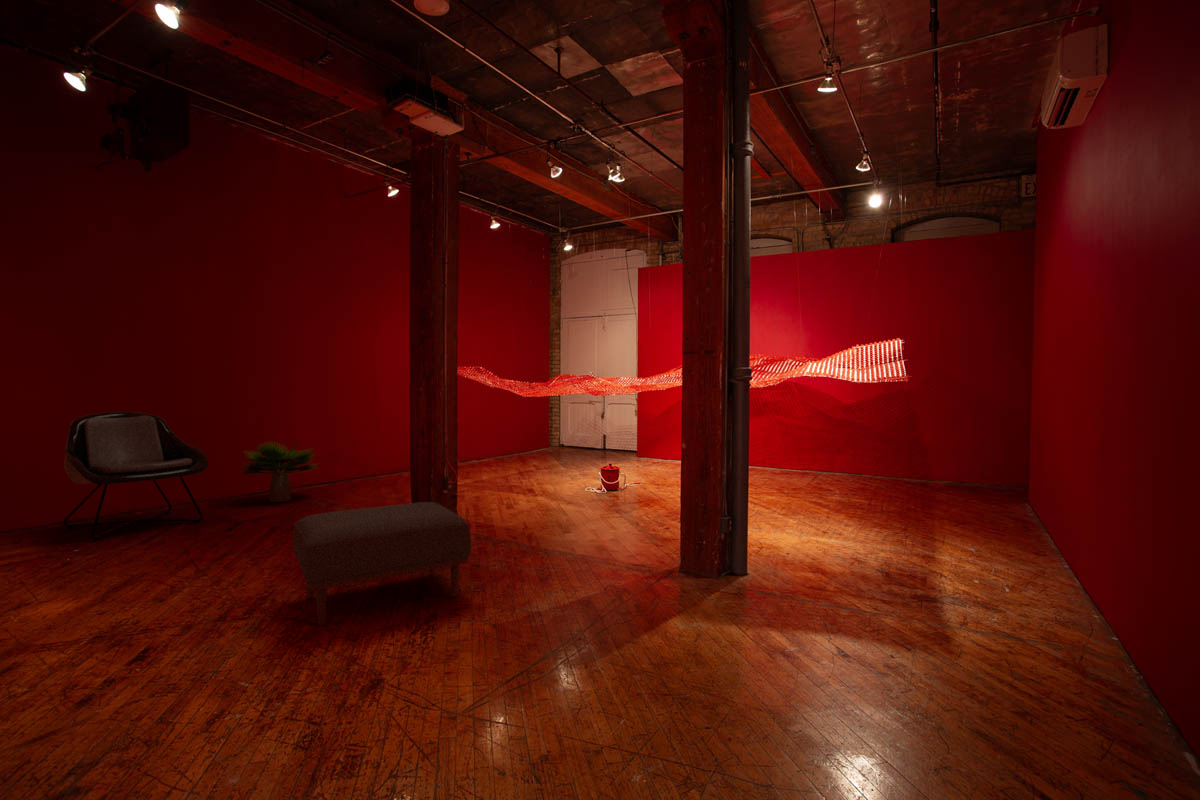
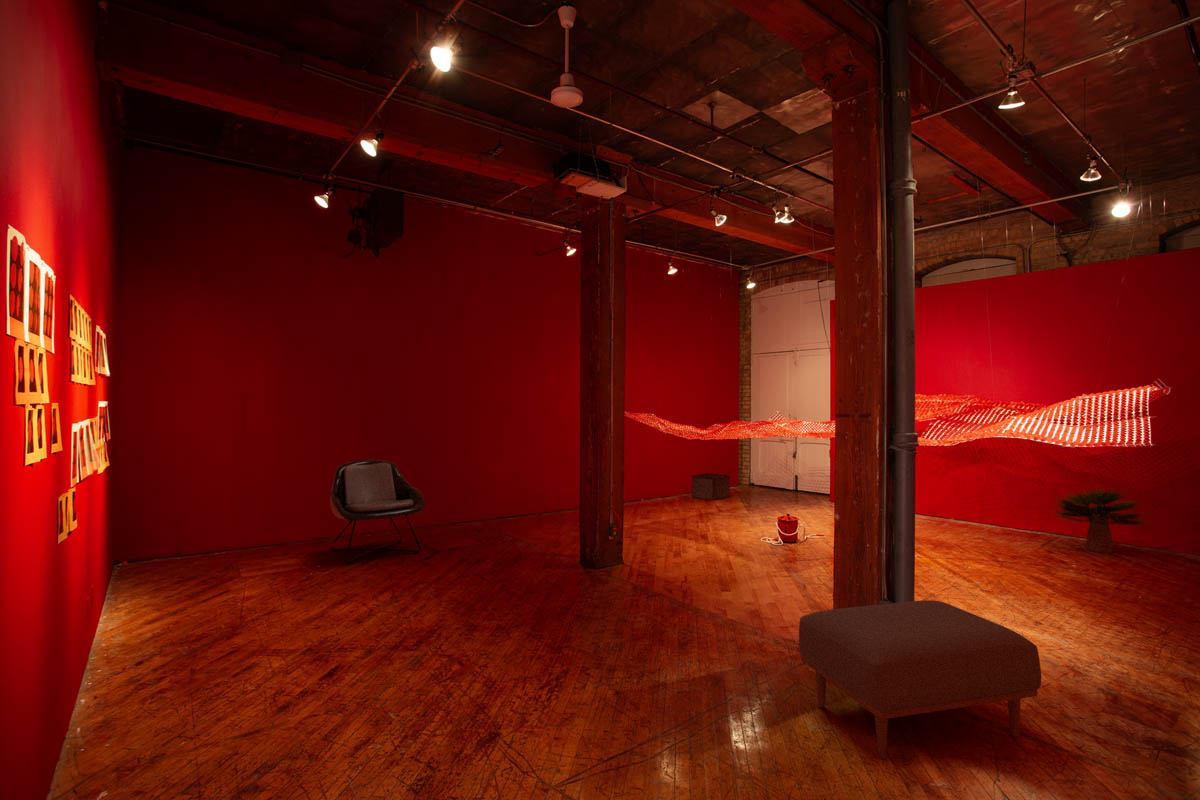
storage bin: none [507,434,544,459] -> present [691,473,730,500]
potted plant: present [240,441,316,502] -> present [1056,488,1144,553]
ottoman: present [293,502,471,625] -> present [799,600,1042,759]

